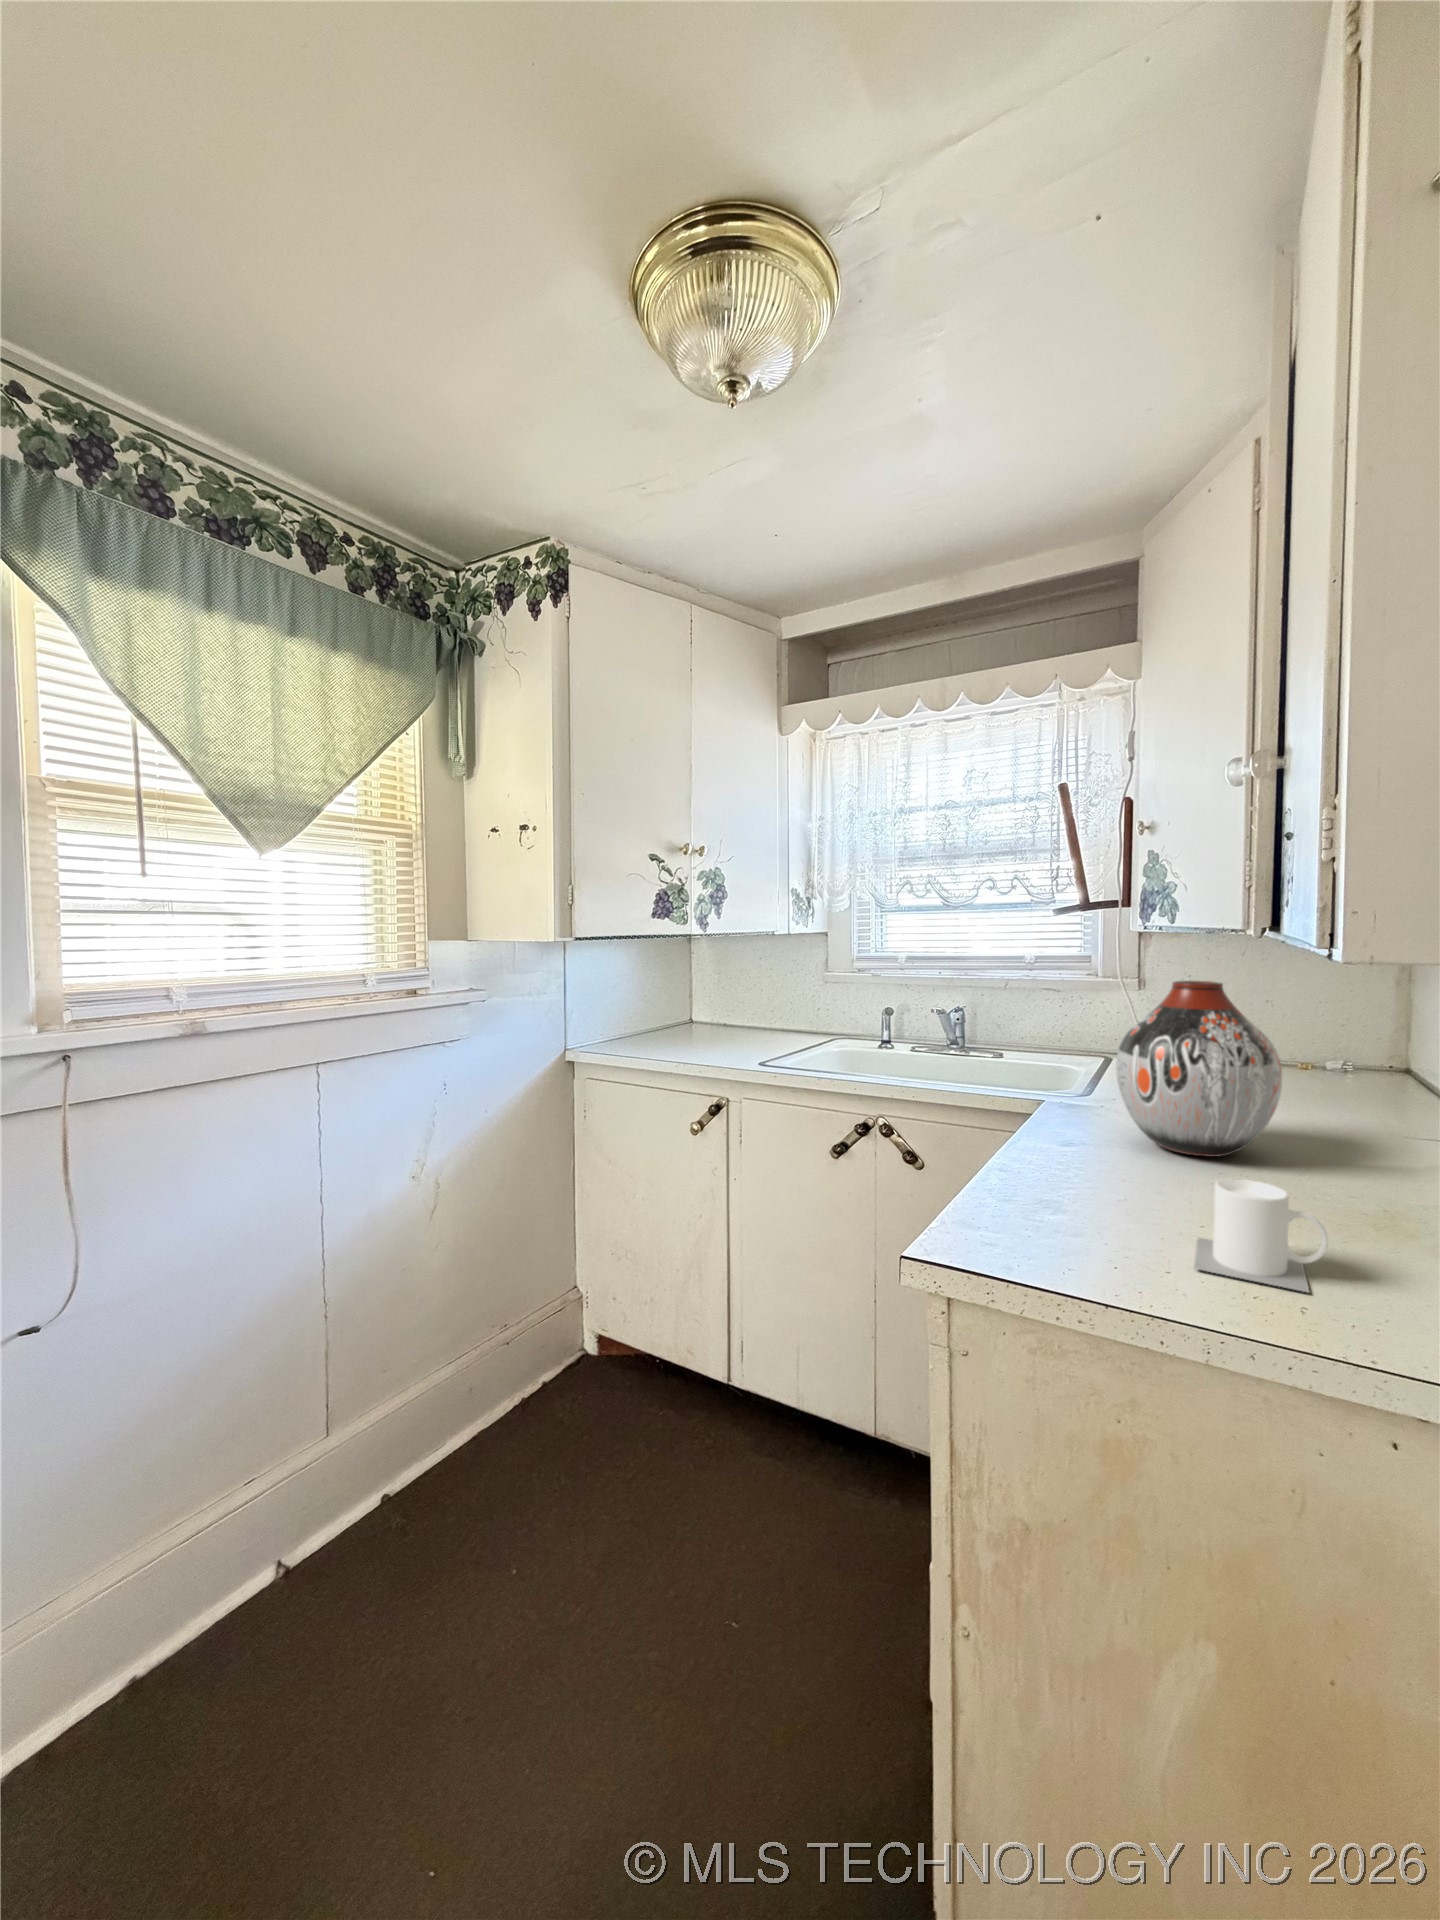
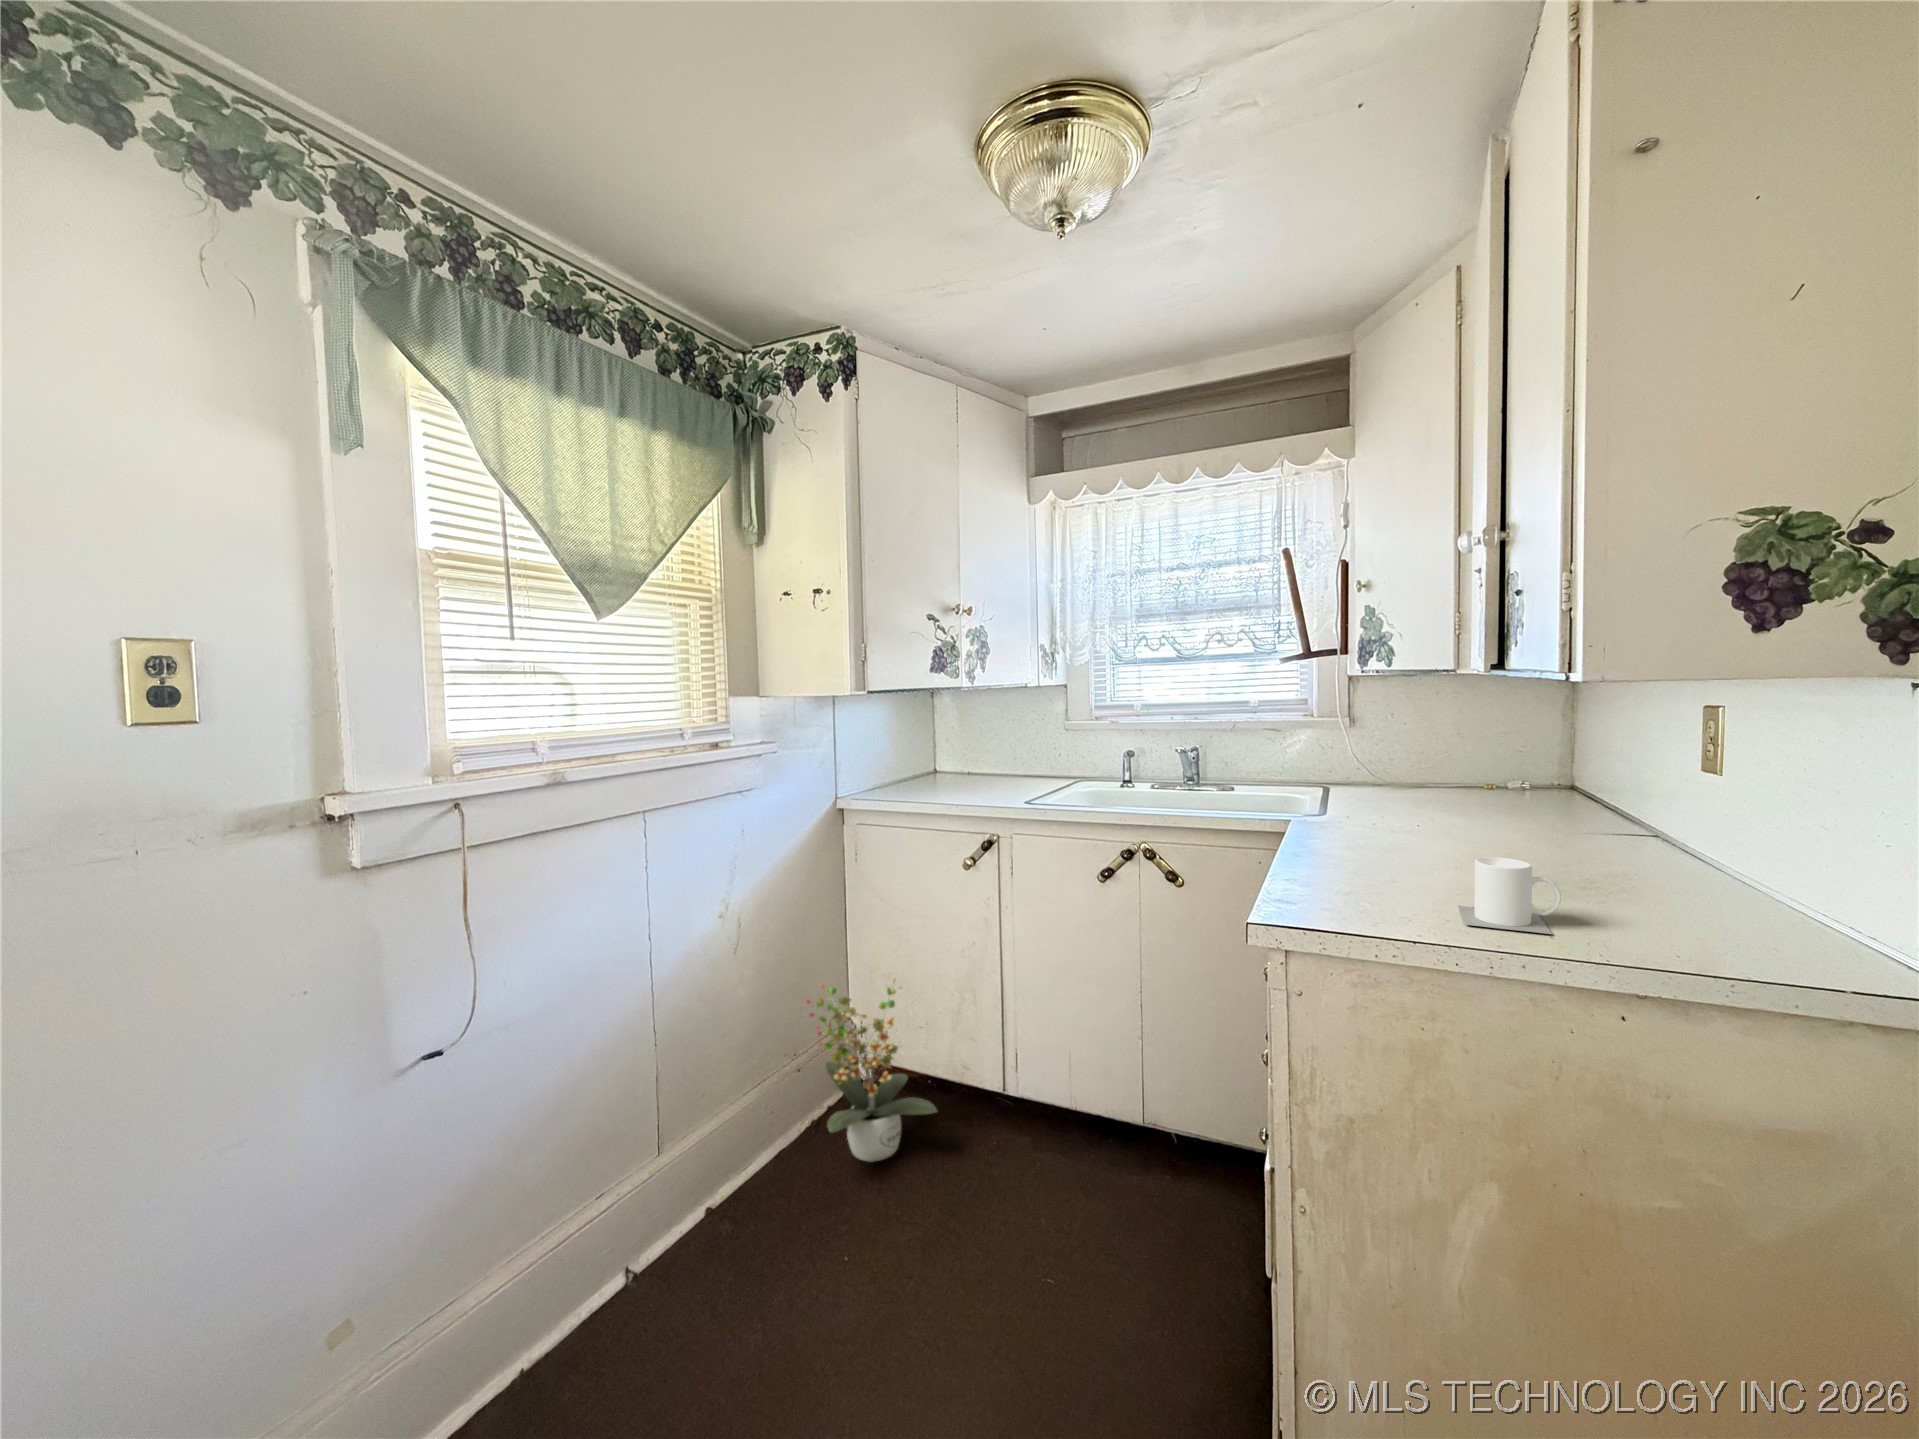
vase: present [1116,981,1282,1157] -> none [1364,712,1498,853]
potted plant: none [503,1253,641,1456] -> present [806,985,937,1162]

